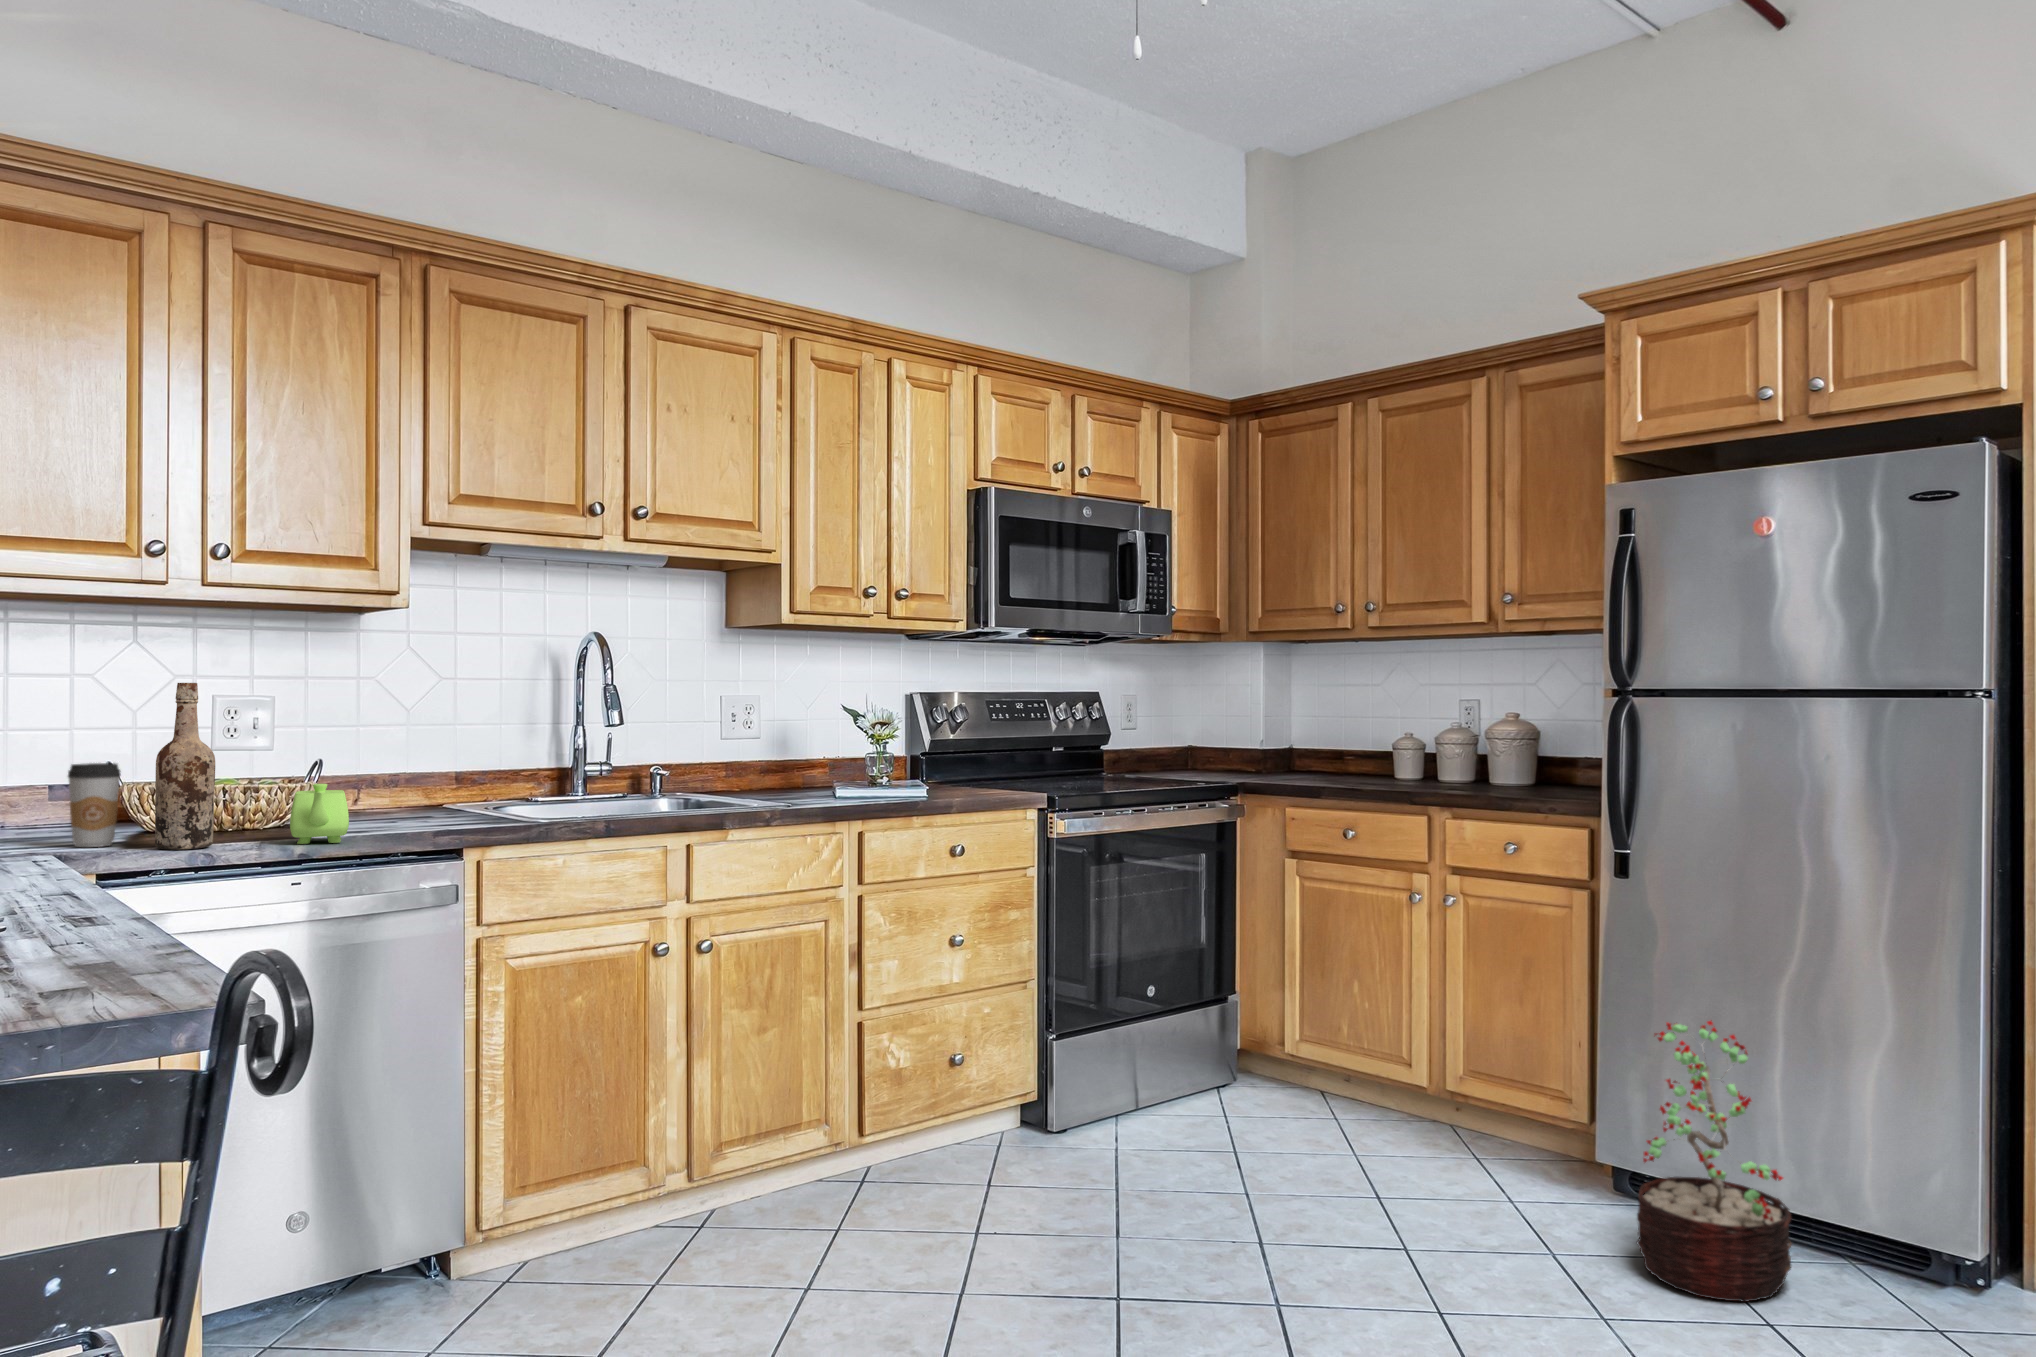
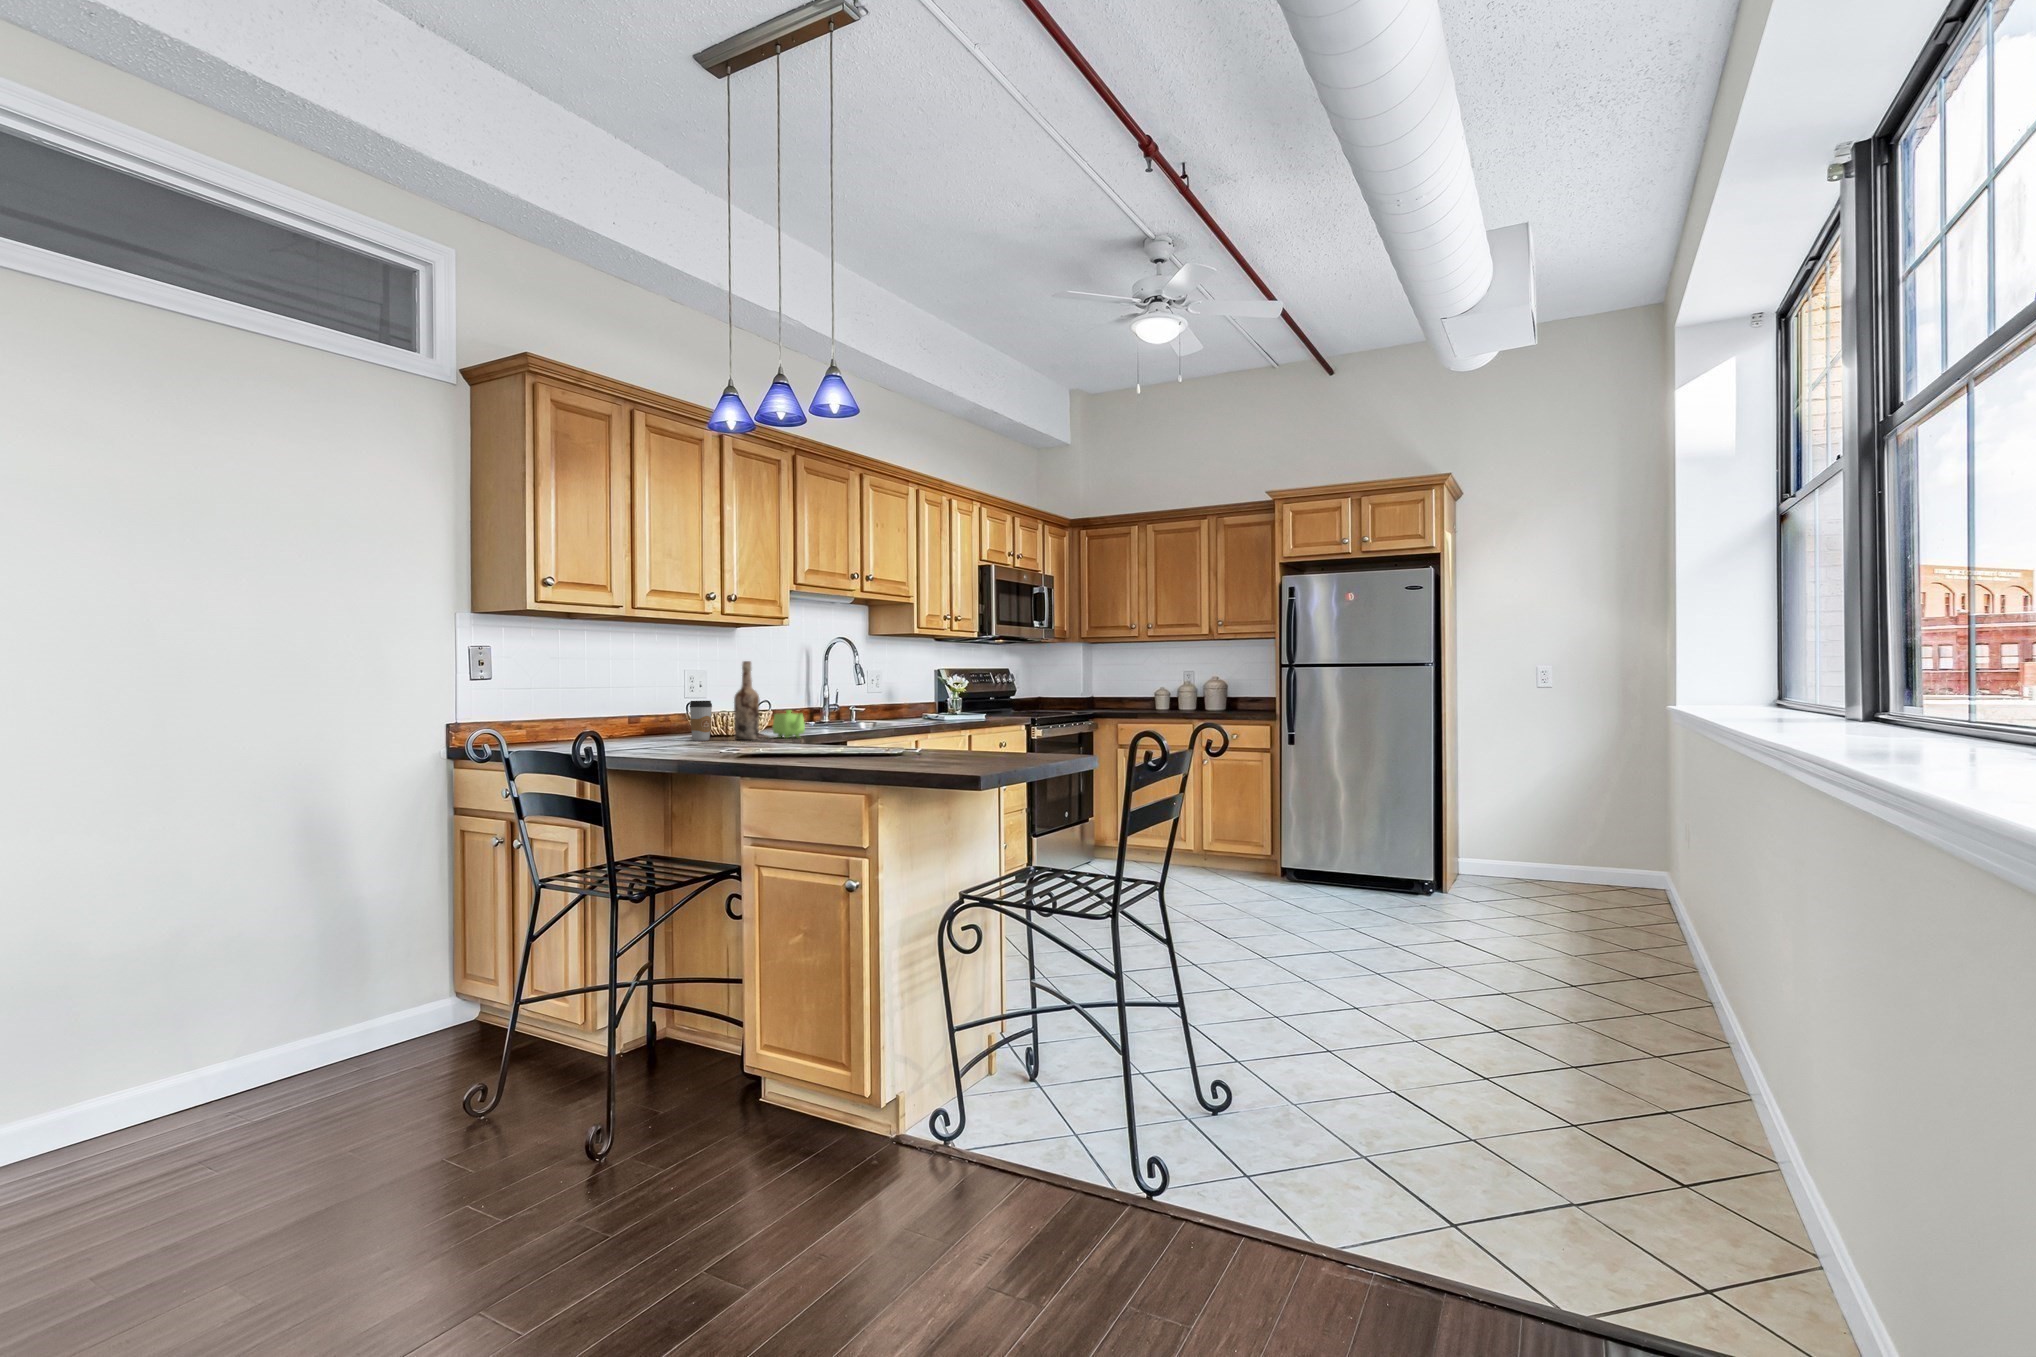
decorative plant: present [1637,1021,1792,1302] -> none [1307,795,1368,900]

